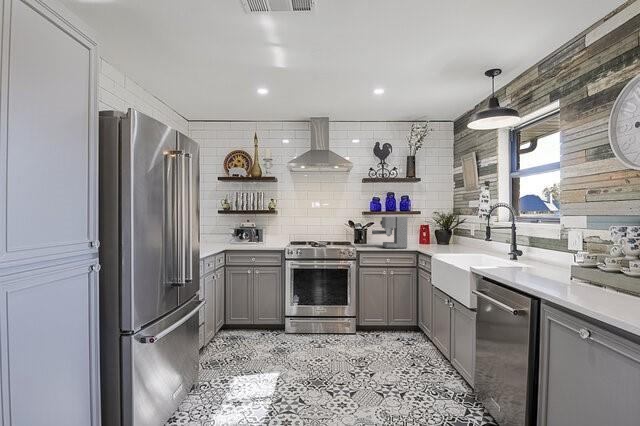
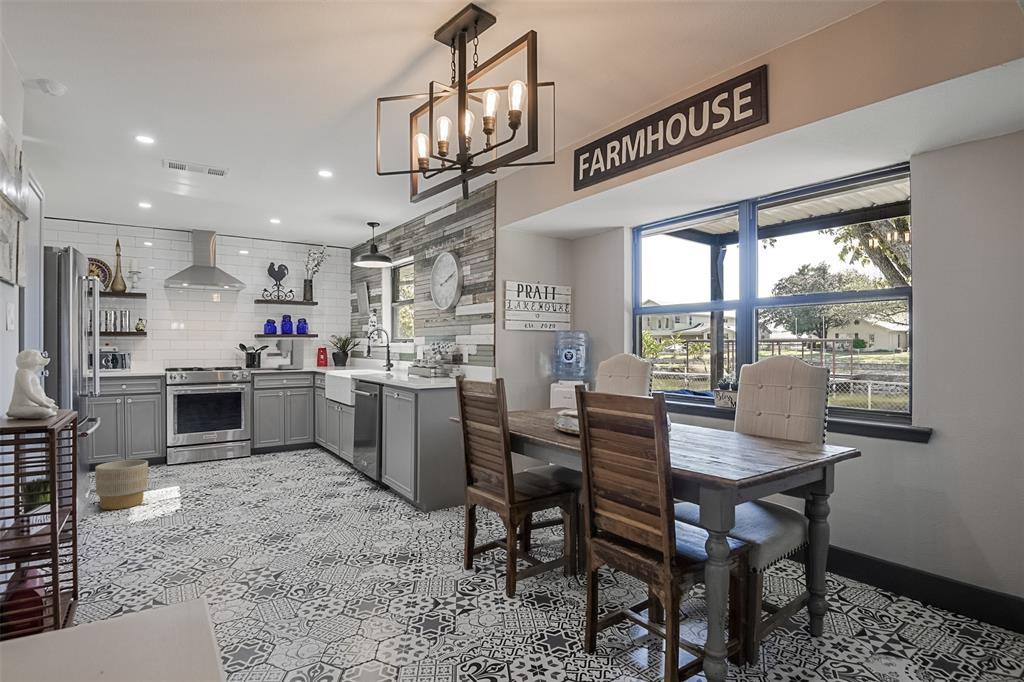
planter: none [200,345,248,406] -> present [95,460,148,510]

